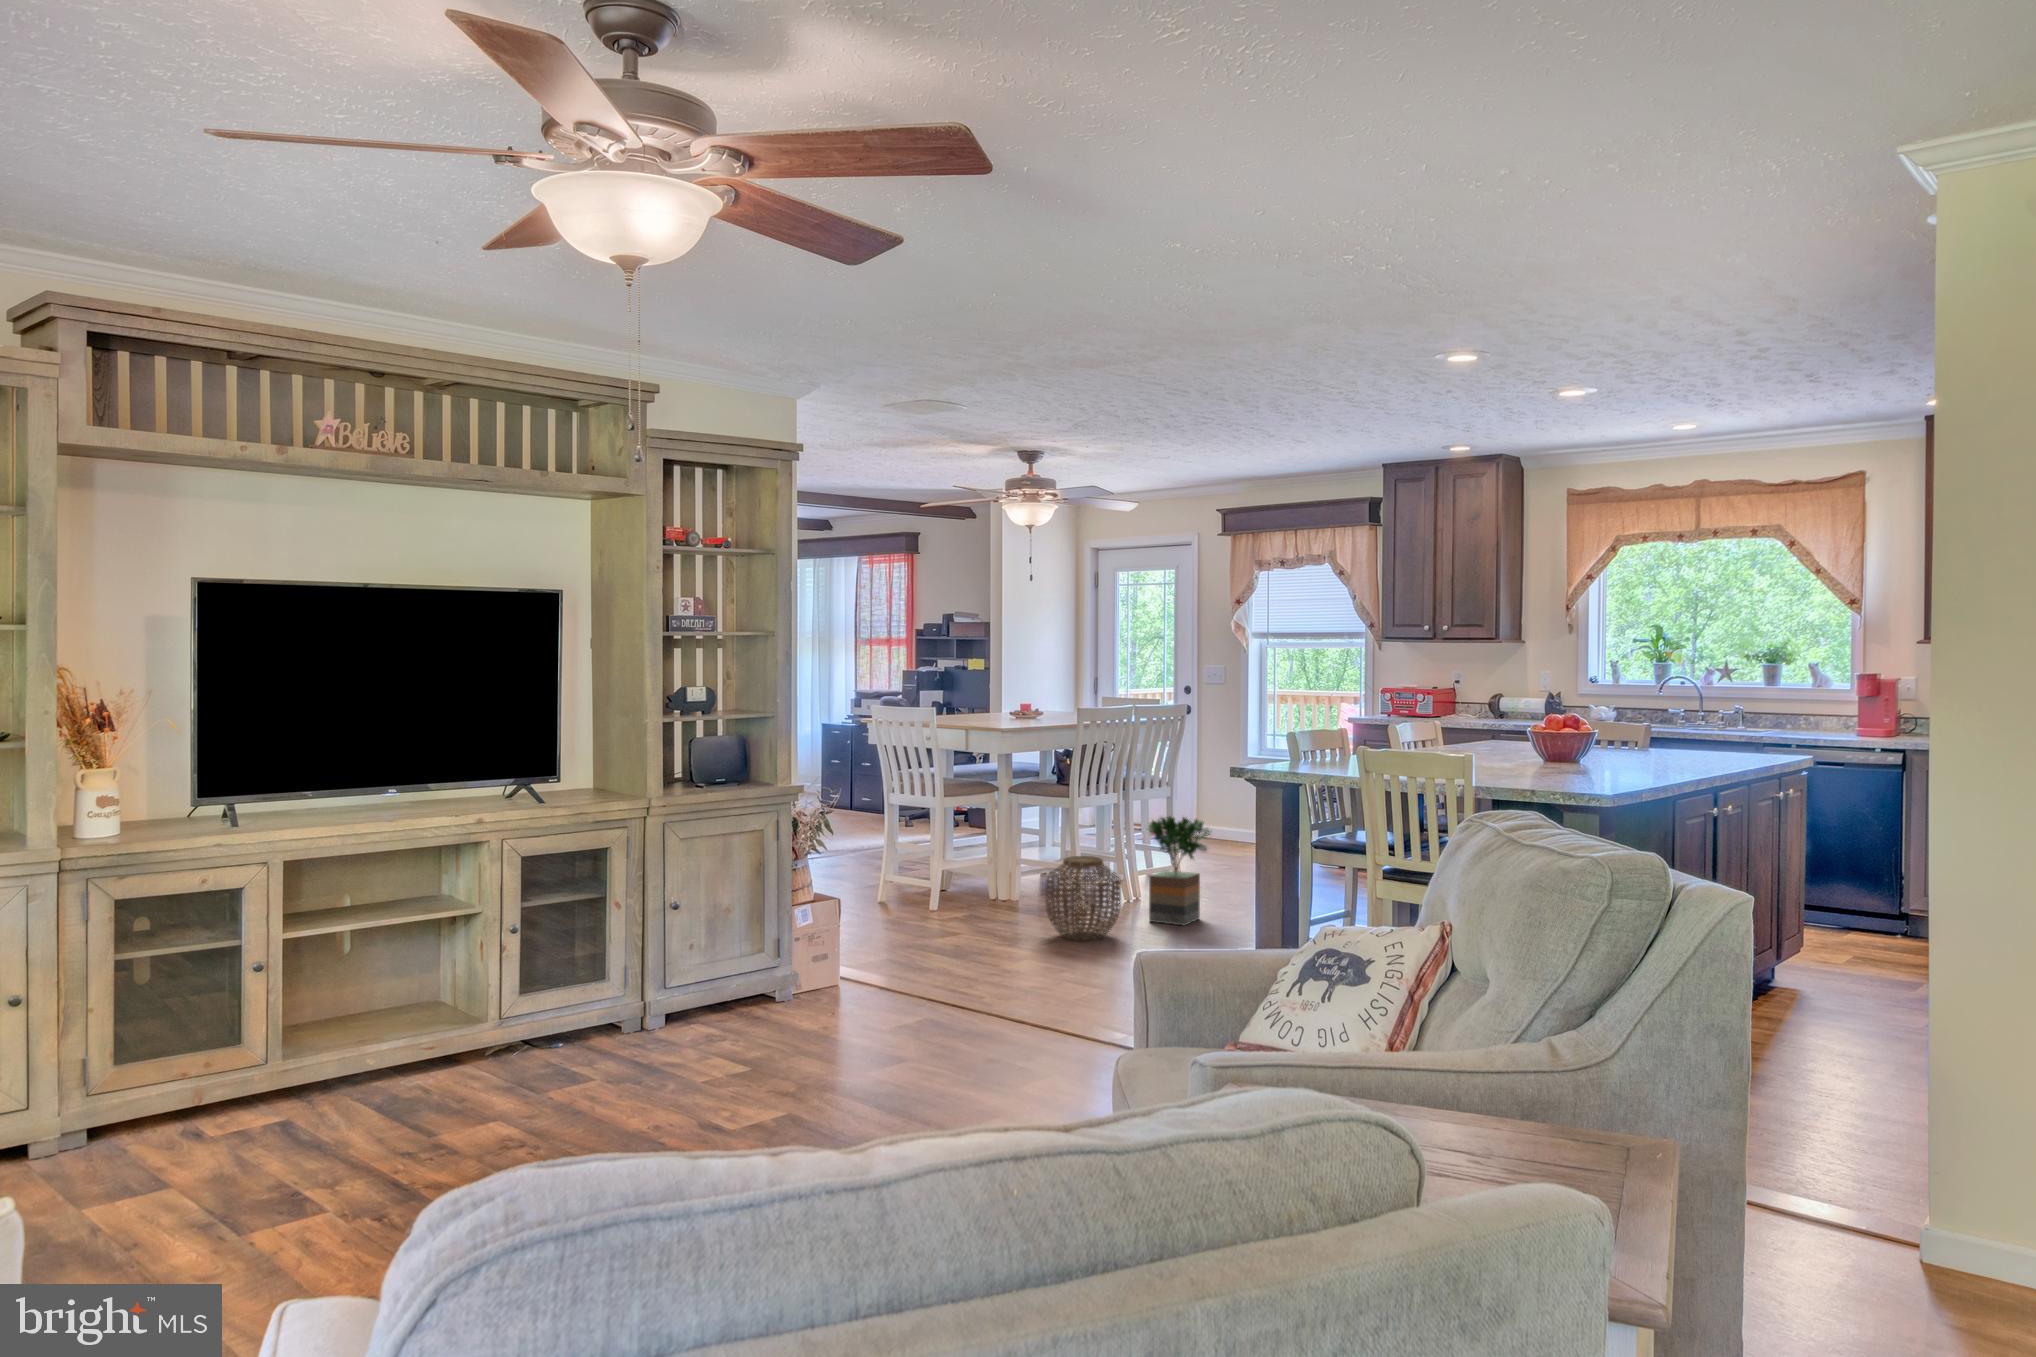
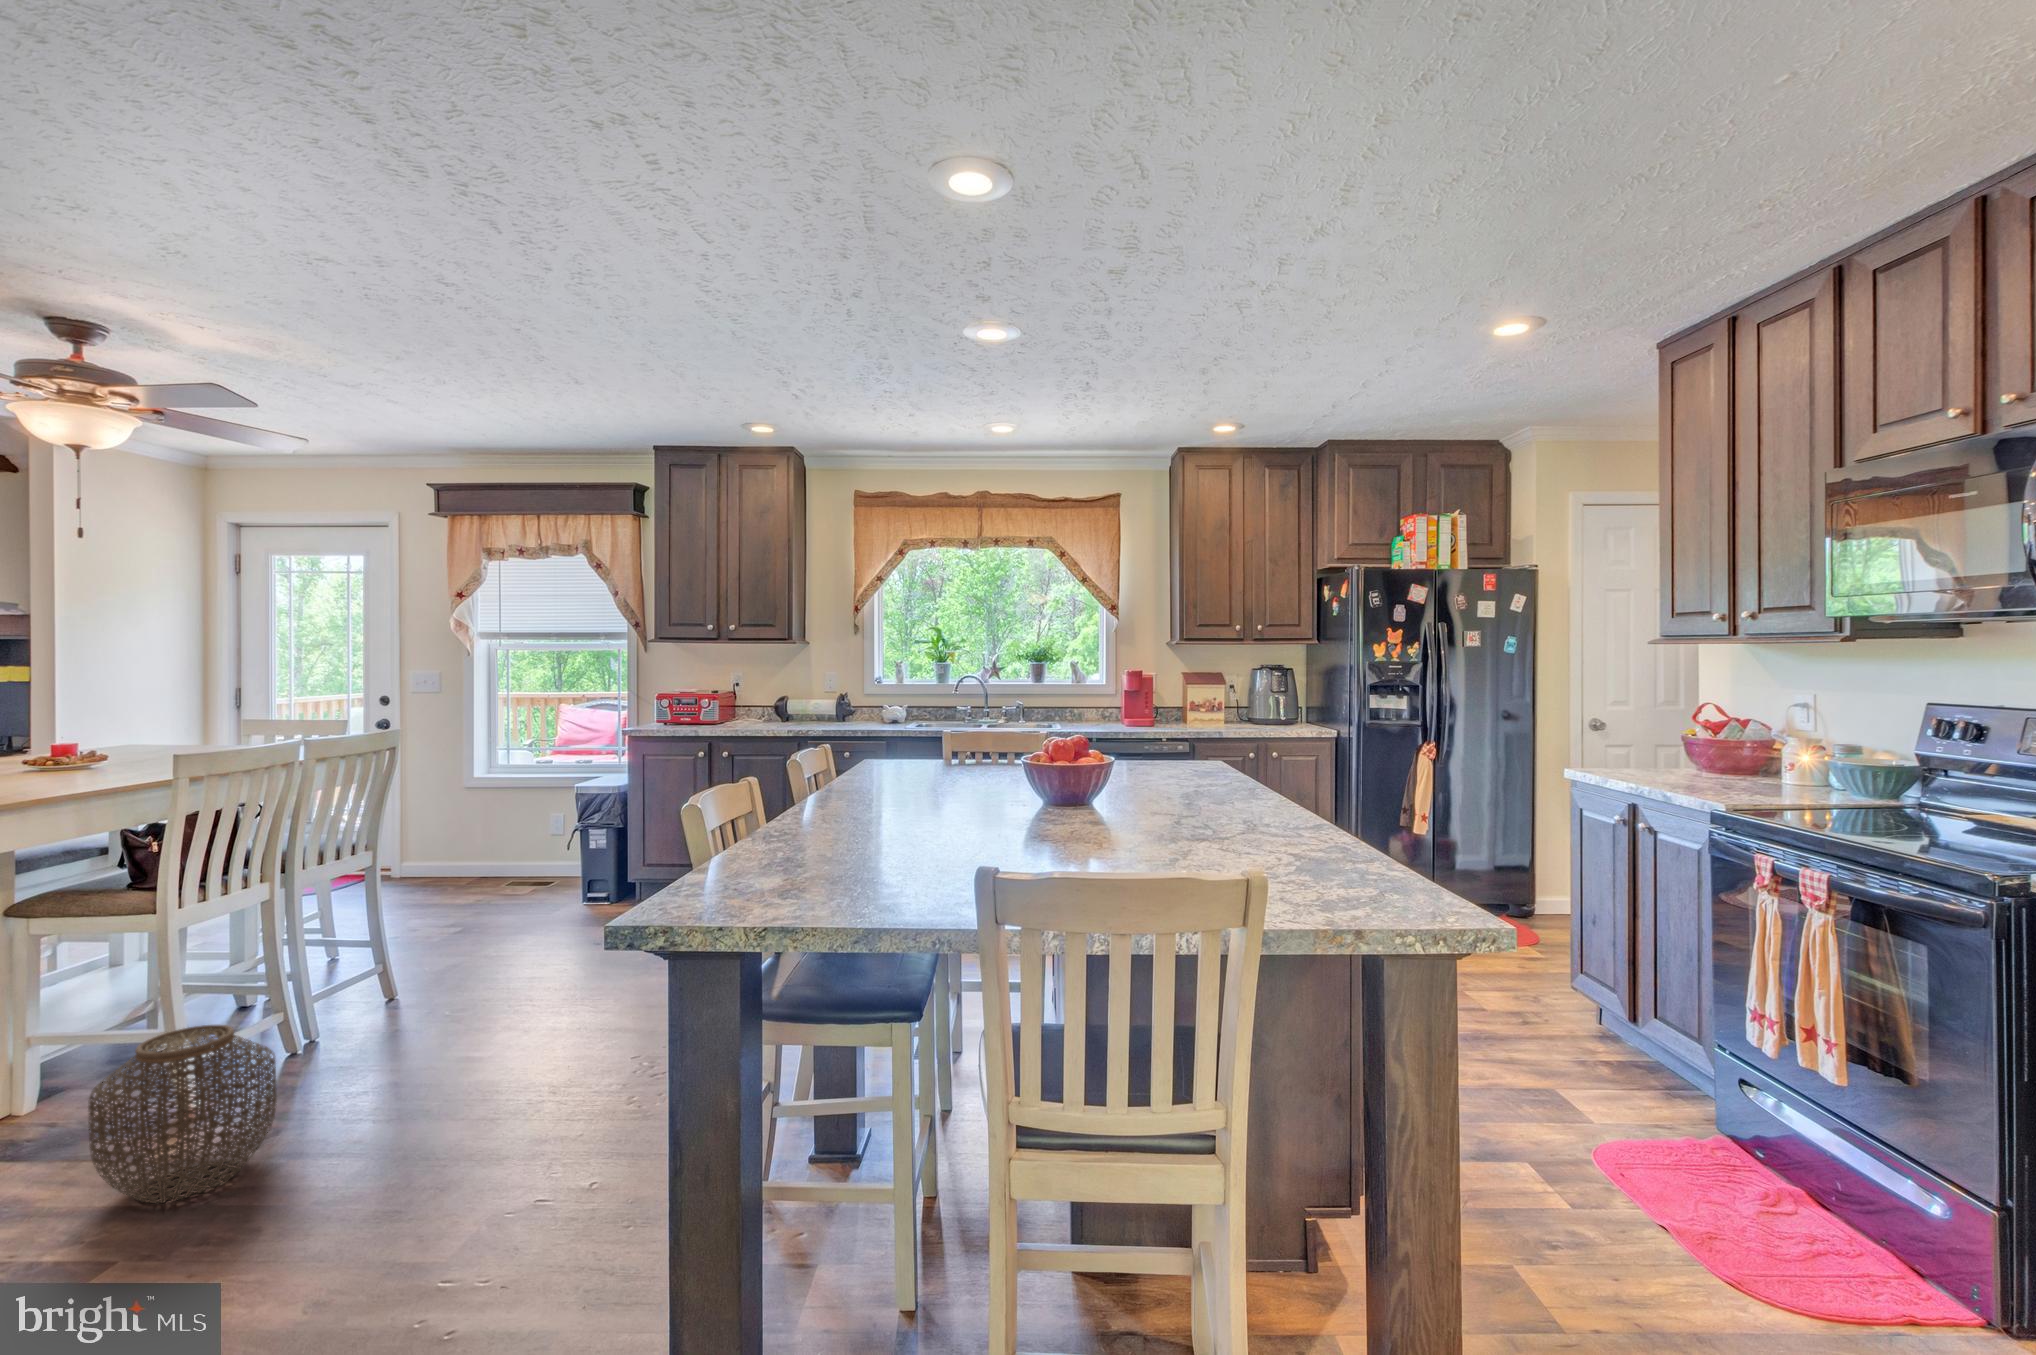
potted tree: present [1147,816,1212,925] -> none [326,908,455,1093]

